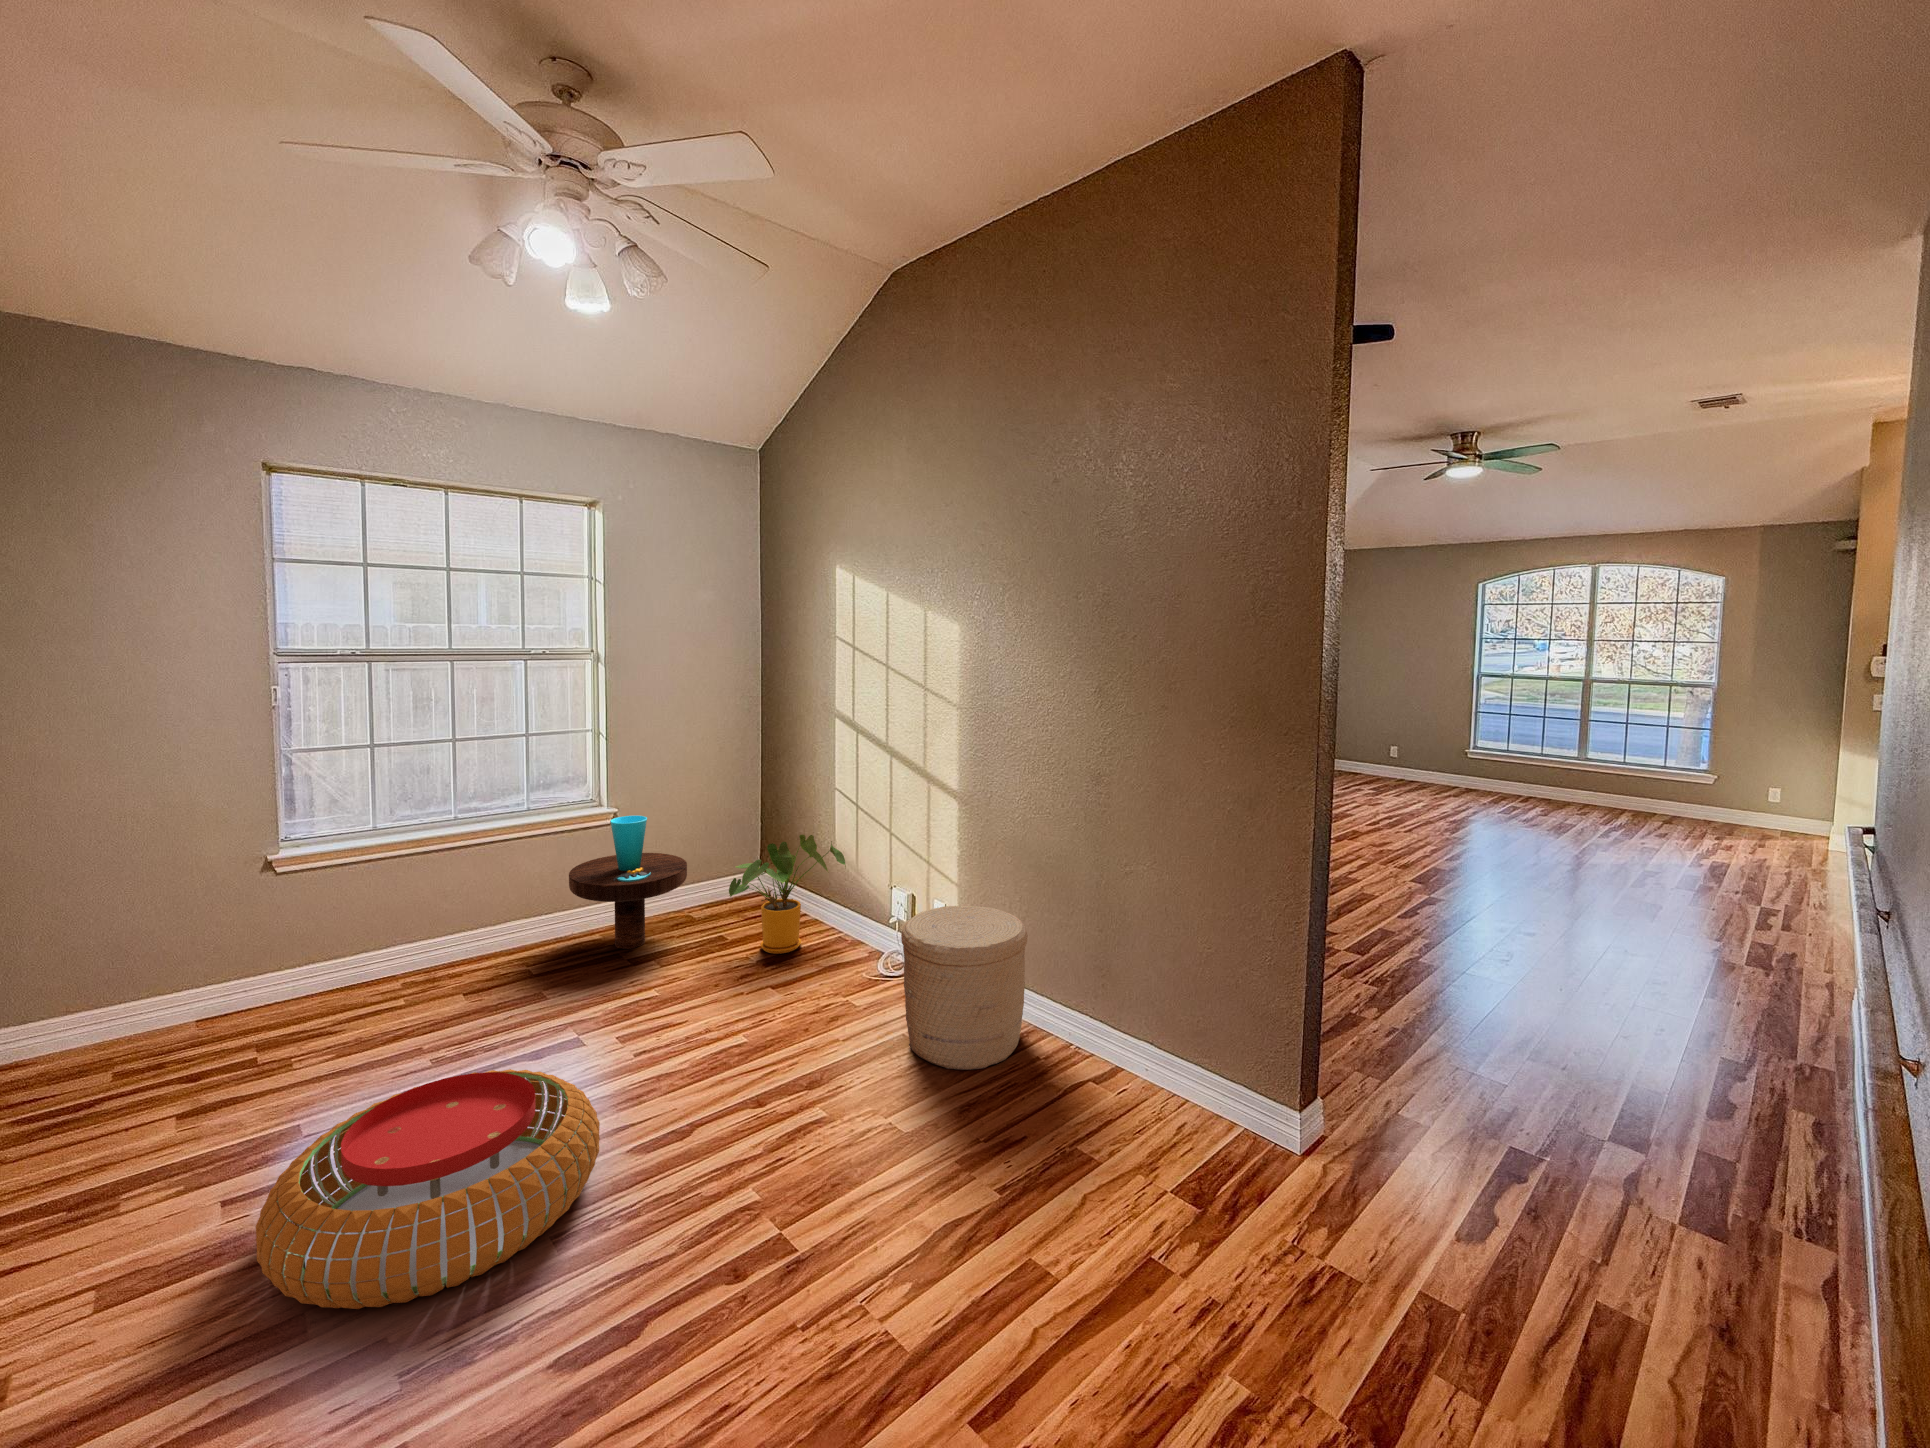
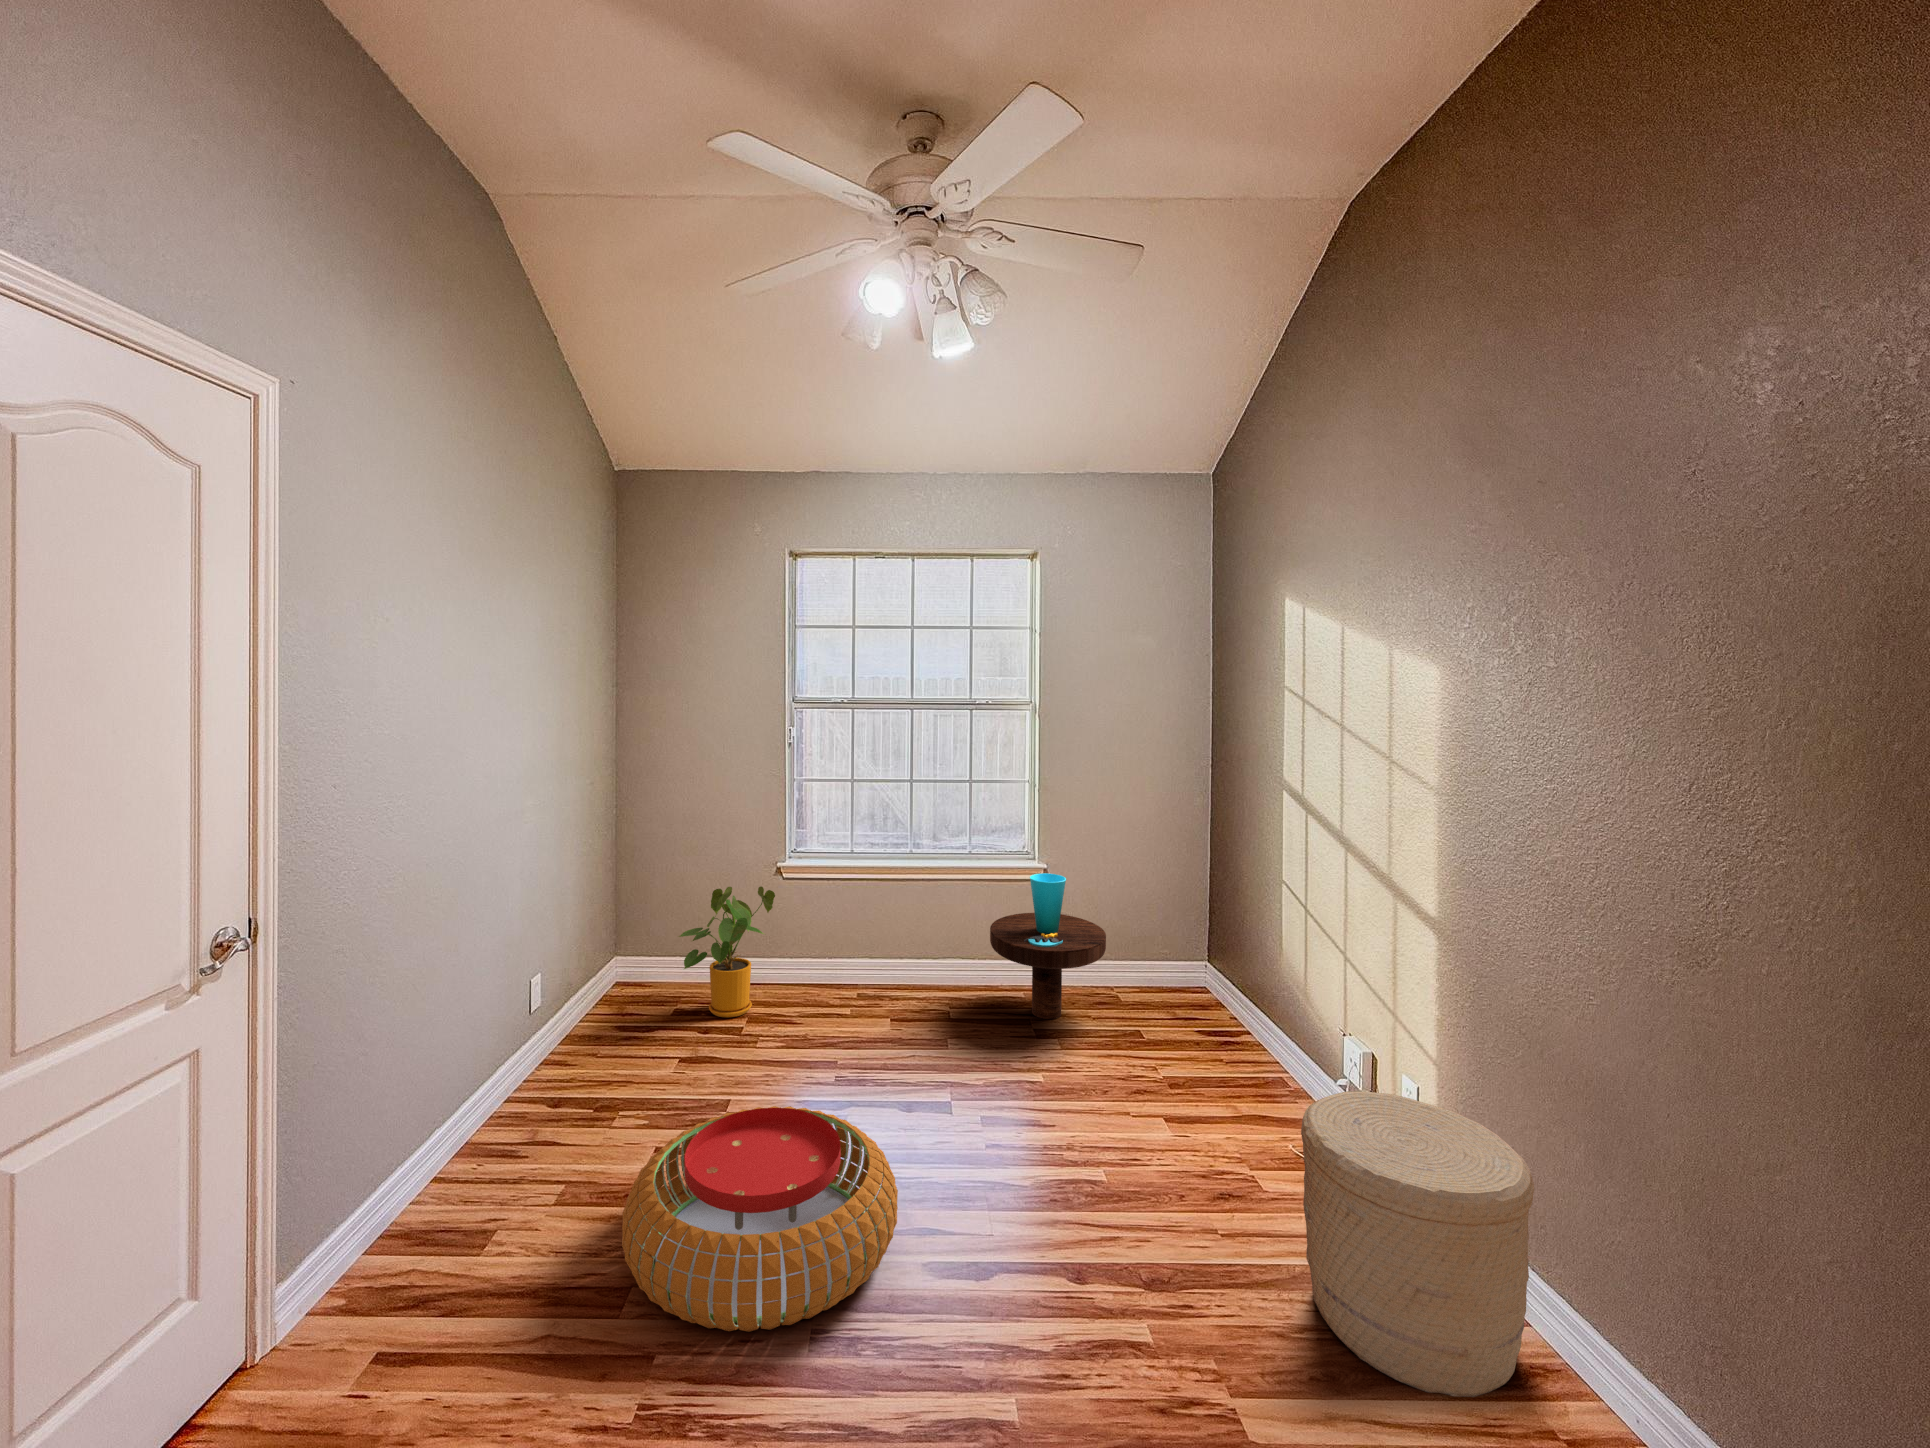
house plant: present [729,835,846,954] -> present [679,886,775,1017]

